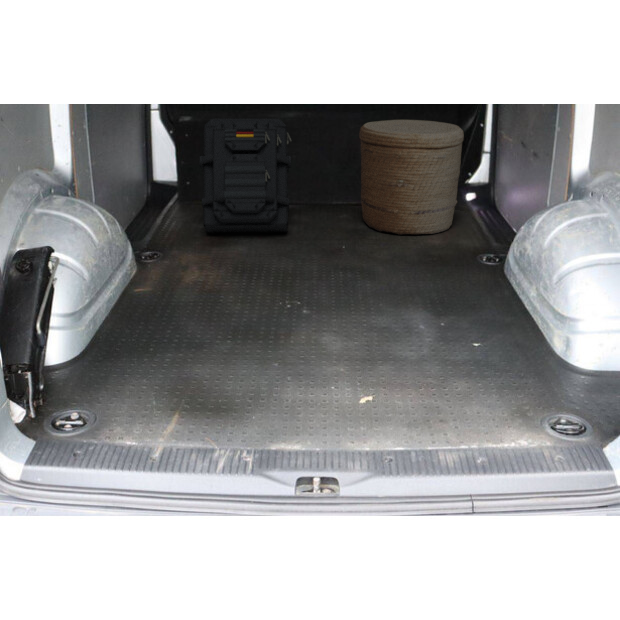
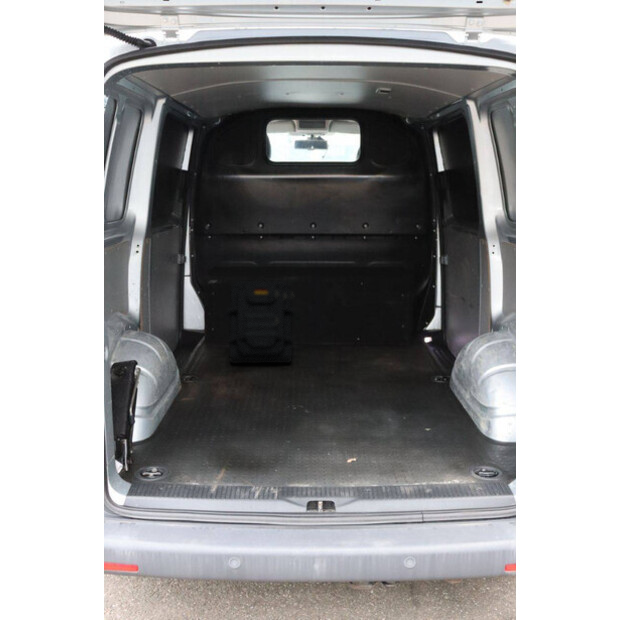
woven basket: present [359,120,464,235] -> none [344,282,419,364]

